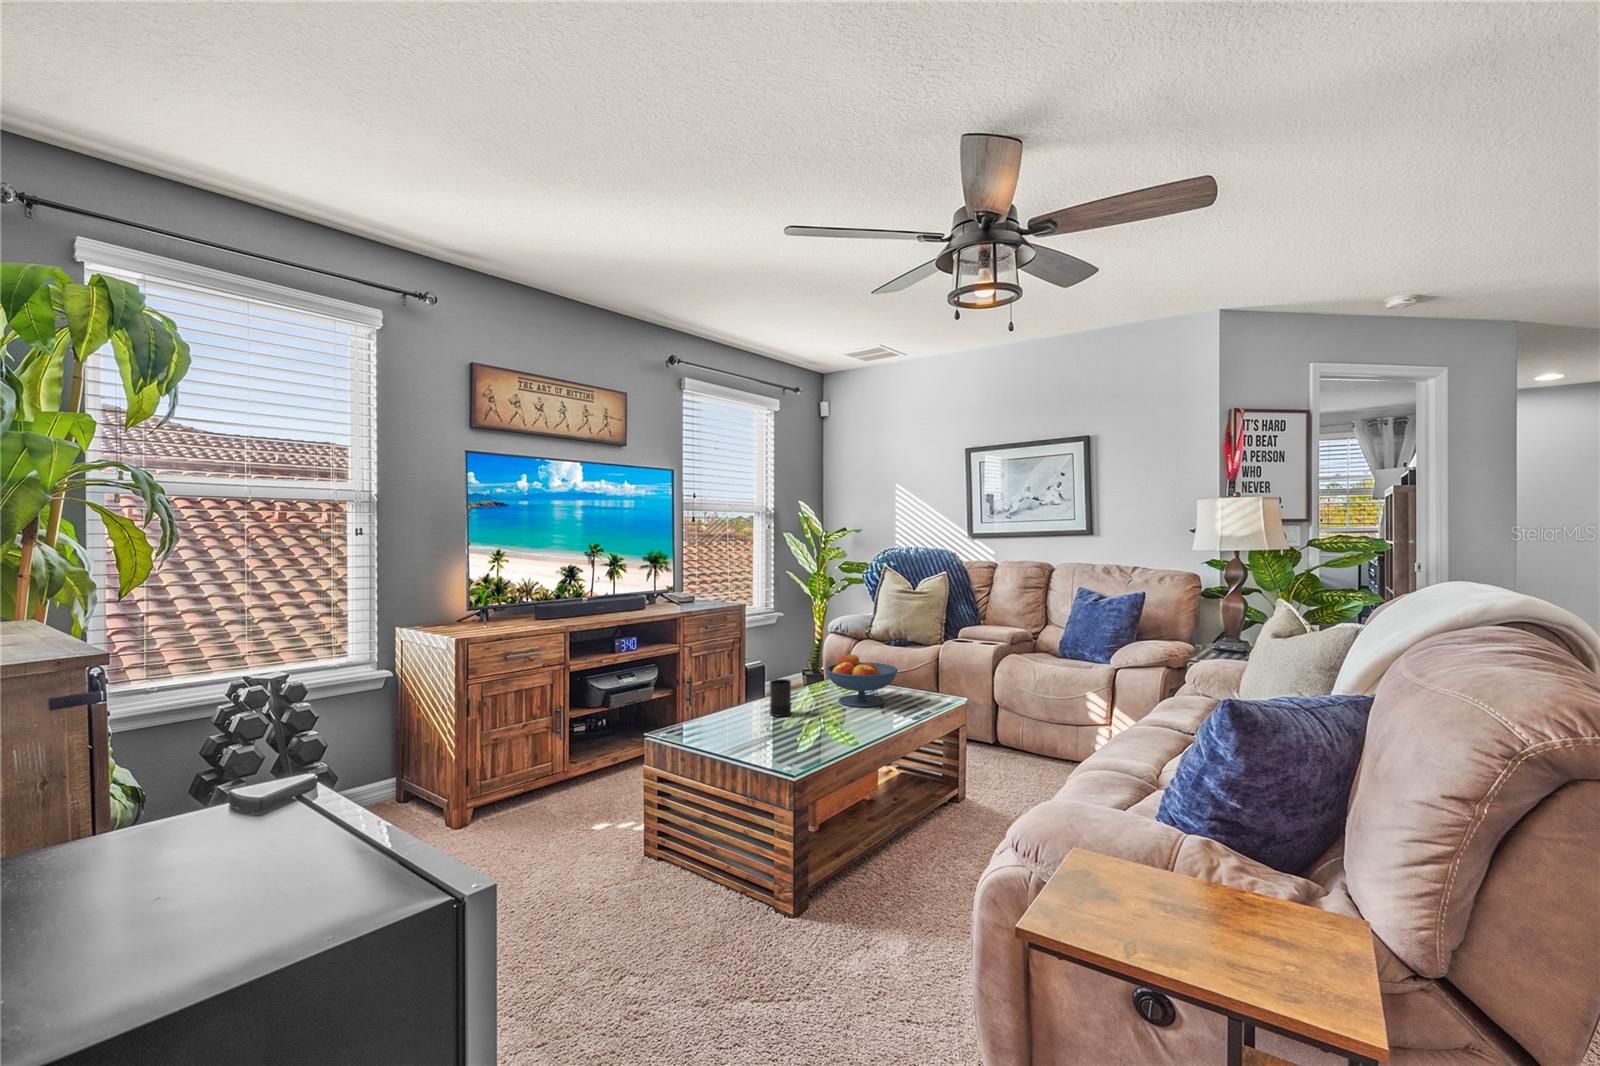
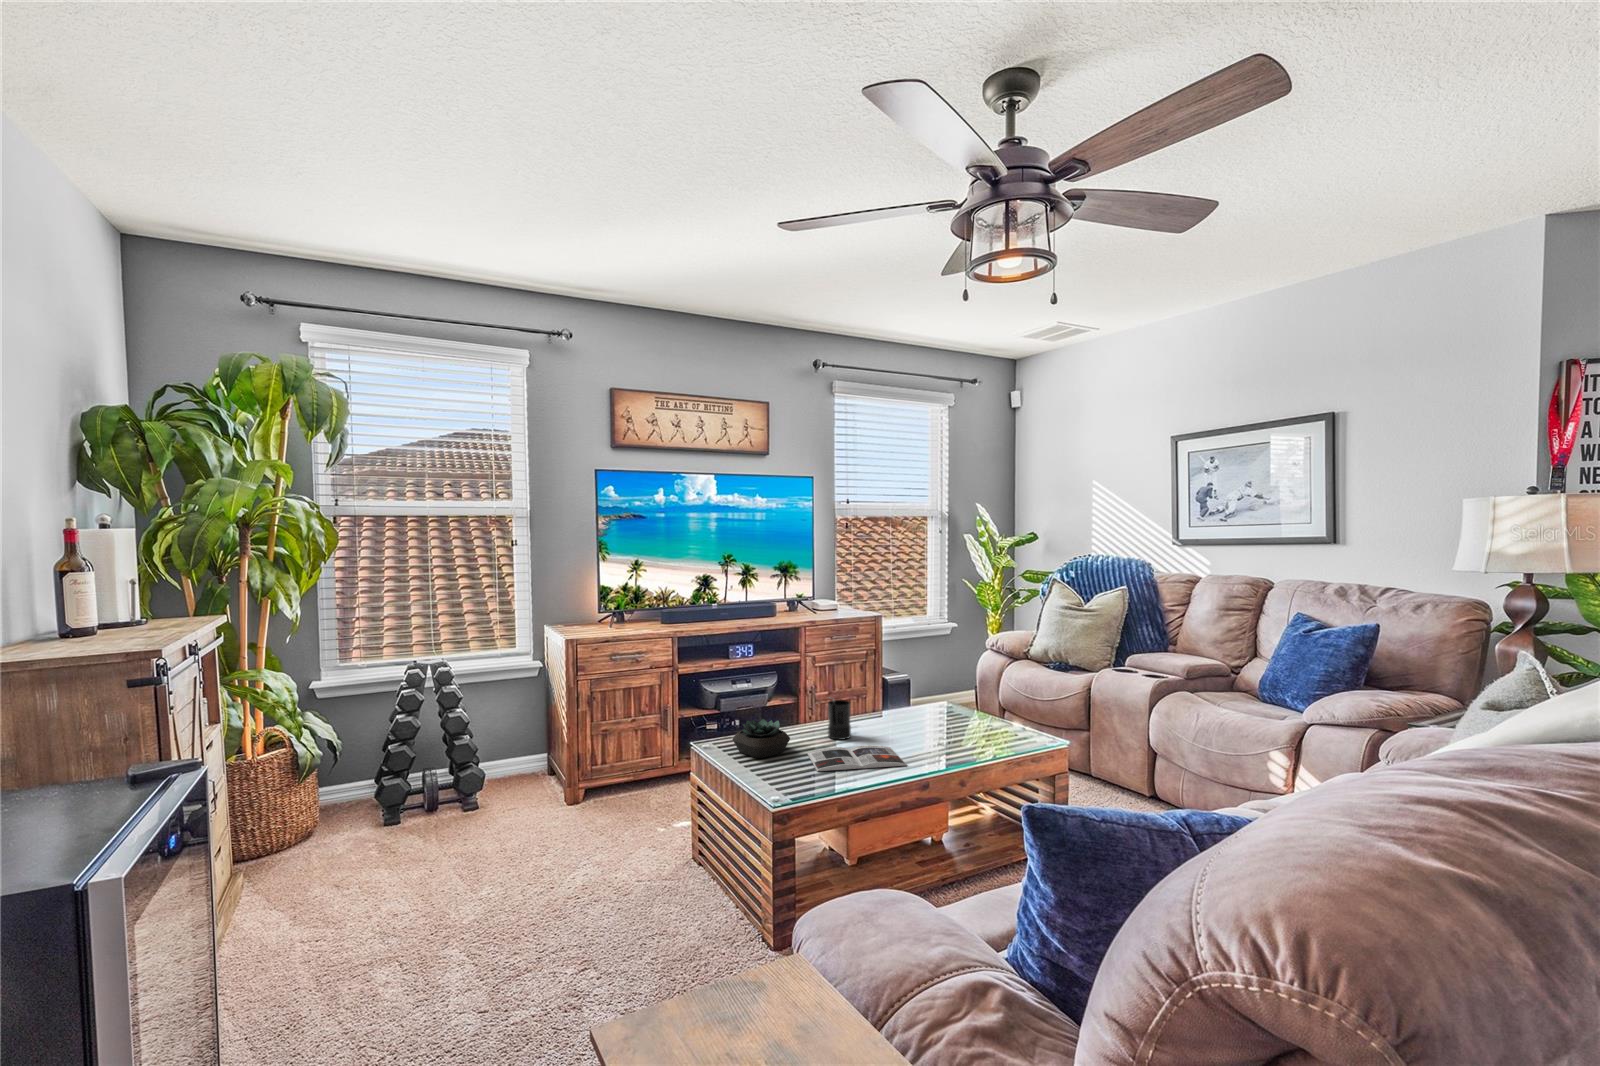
fruit bowl: present [826,654,898,707] -> none [900,677,981,739]
succulent plant: none [695,702,753,739] -> present [732,719,790,758]
magazine: none [770,717,869,743] -> present [807,746,907,771]

